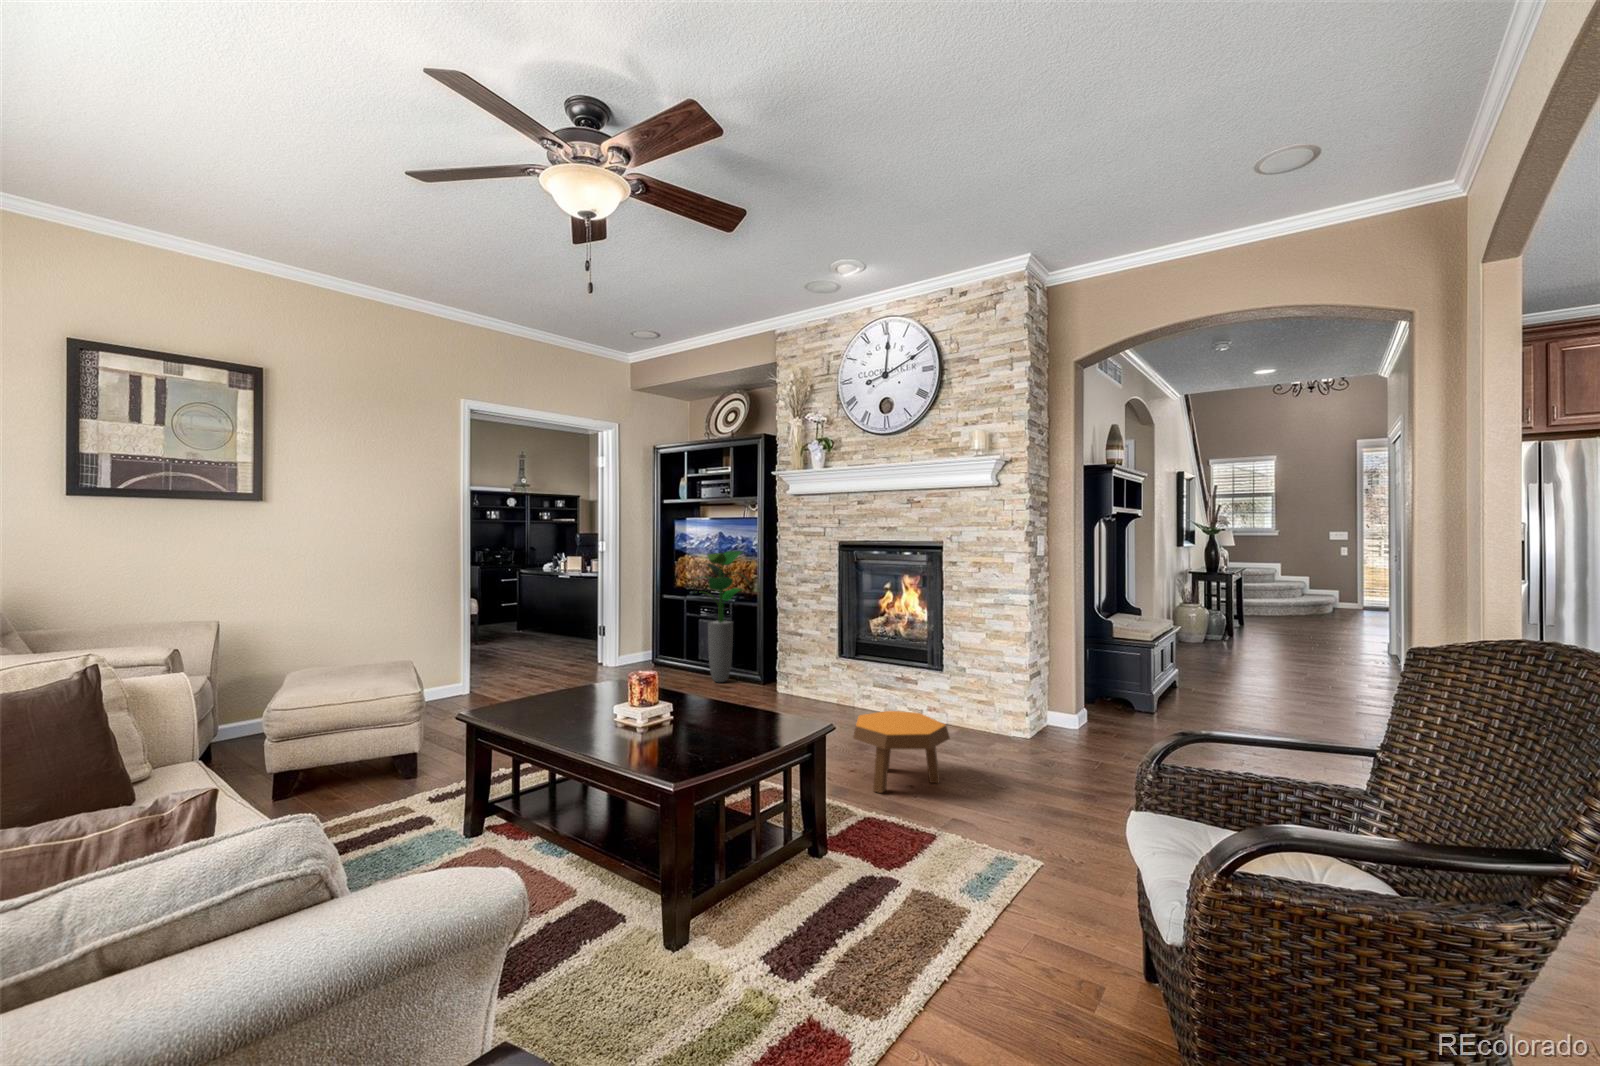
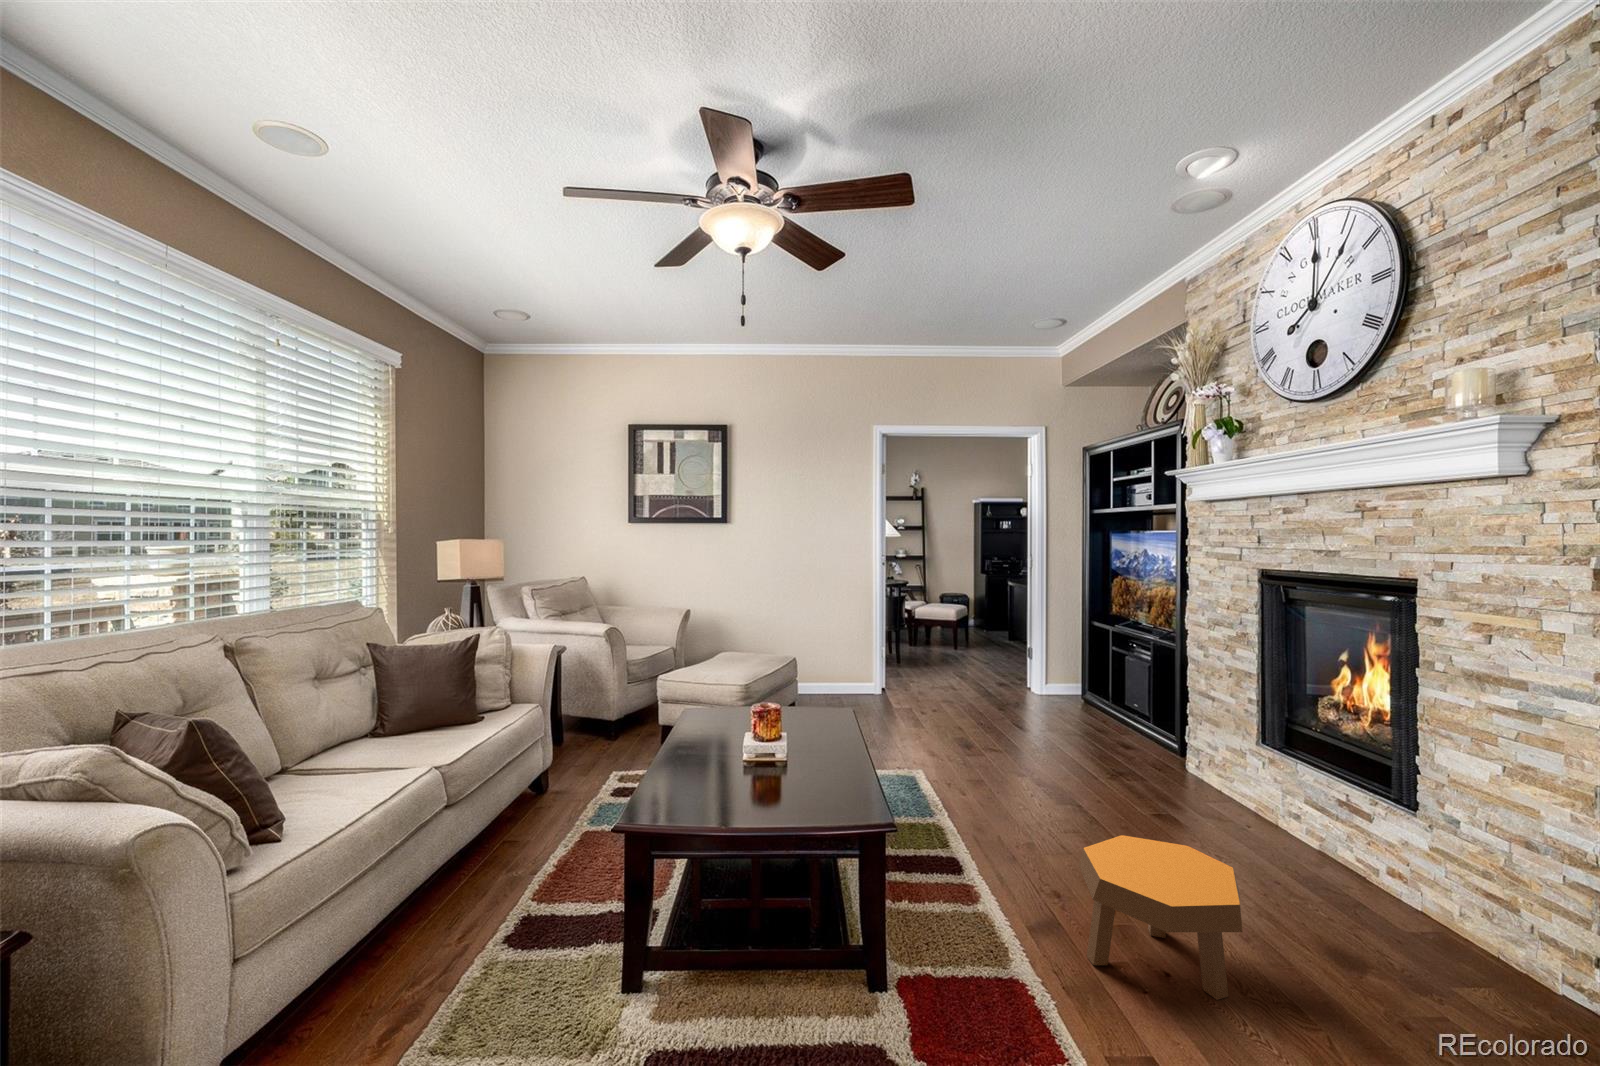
potted plant: present [696,551,748,682] -> none [1091,573,1173,738]

